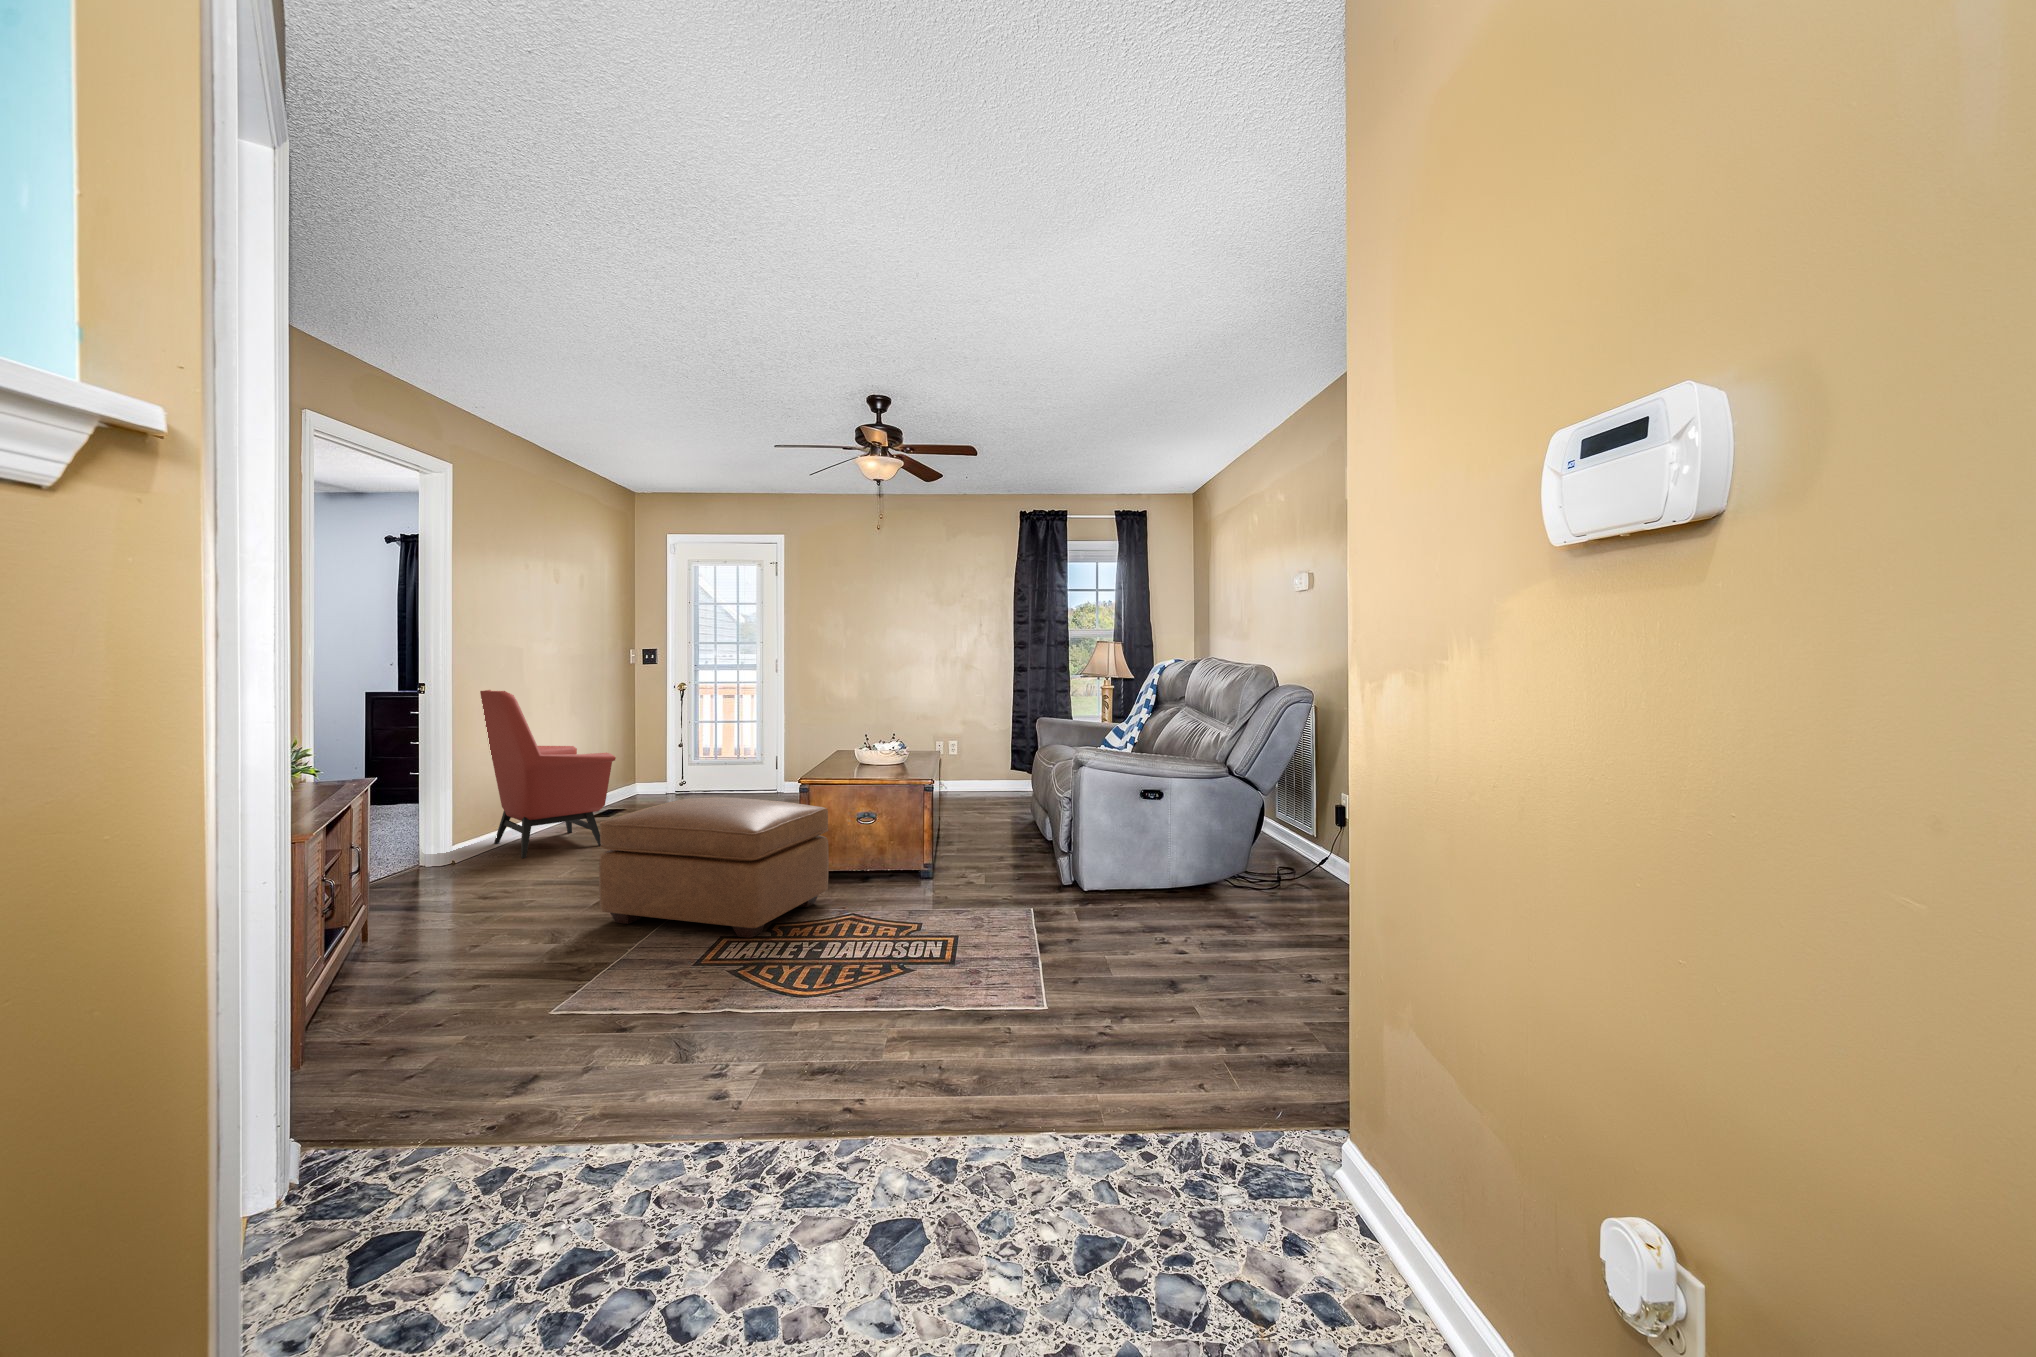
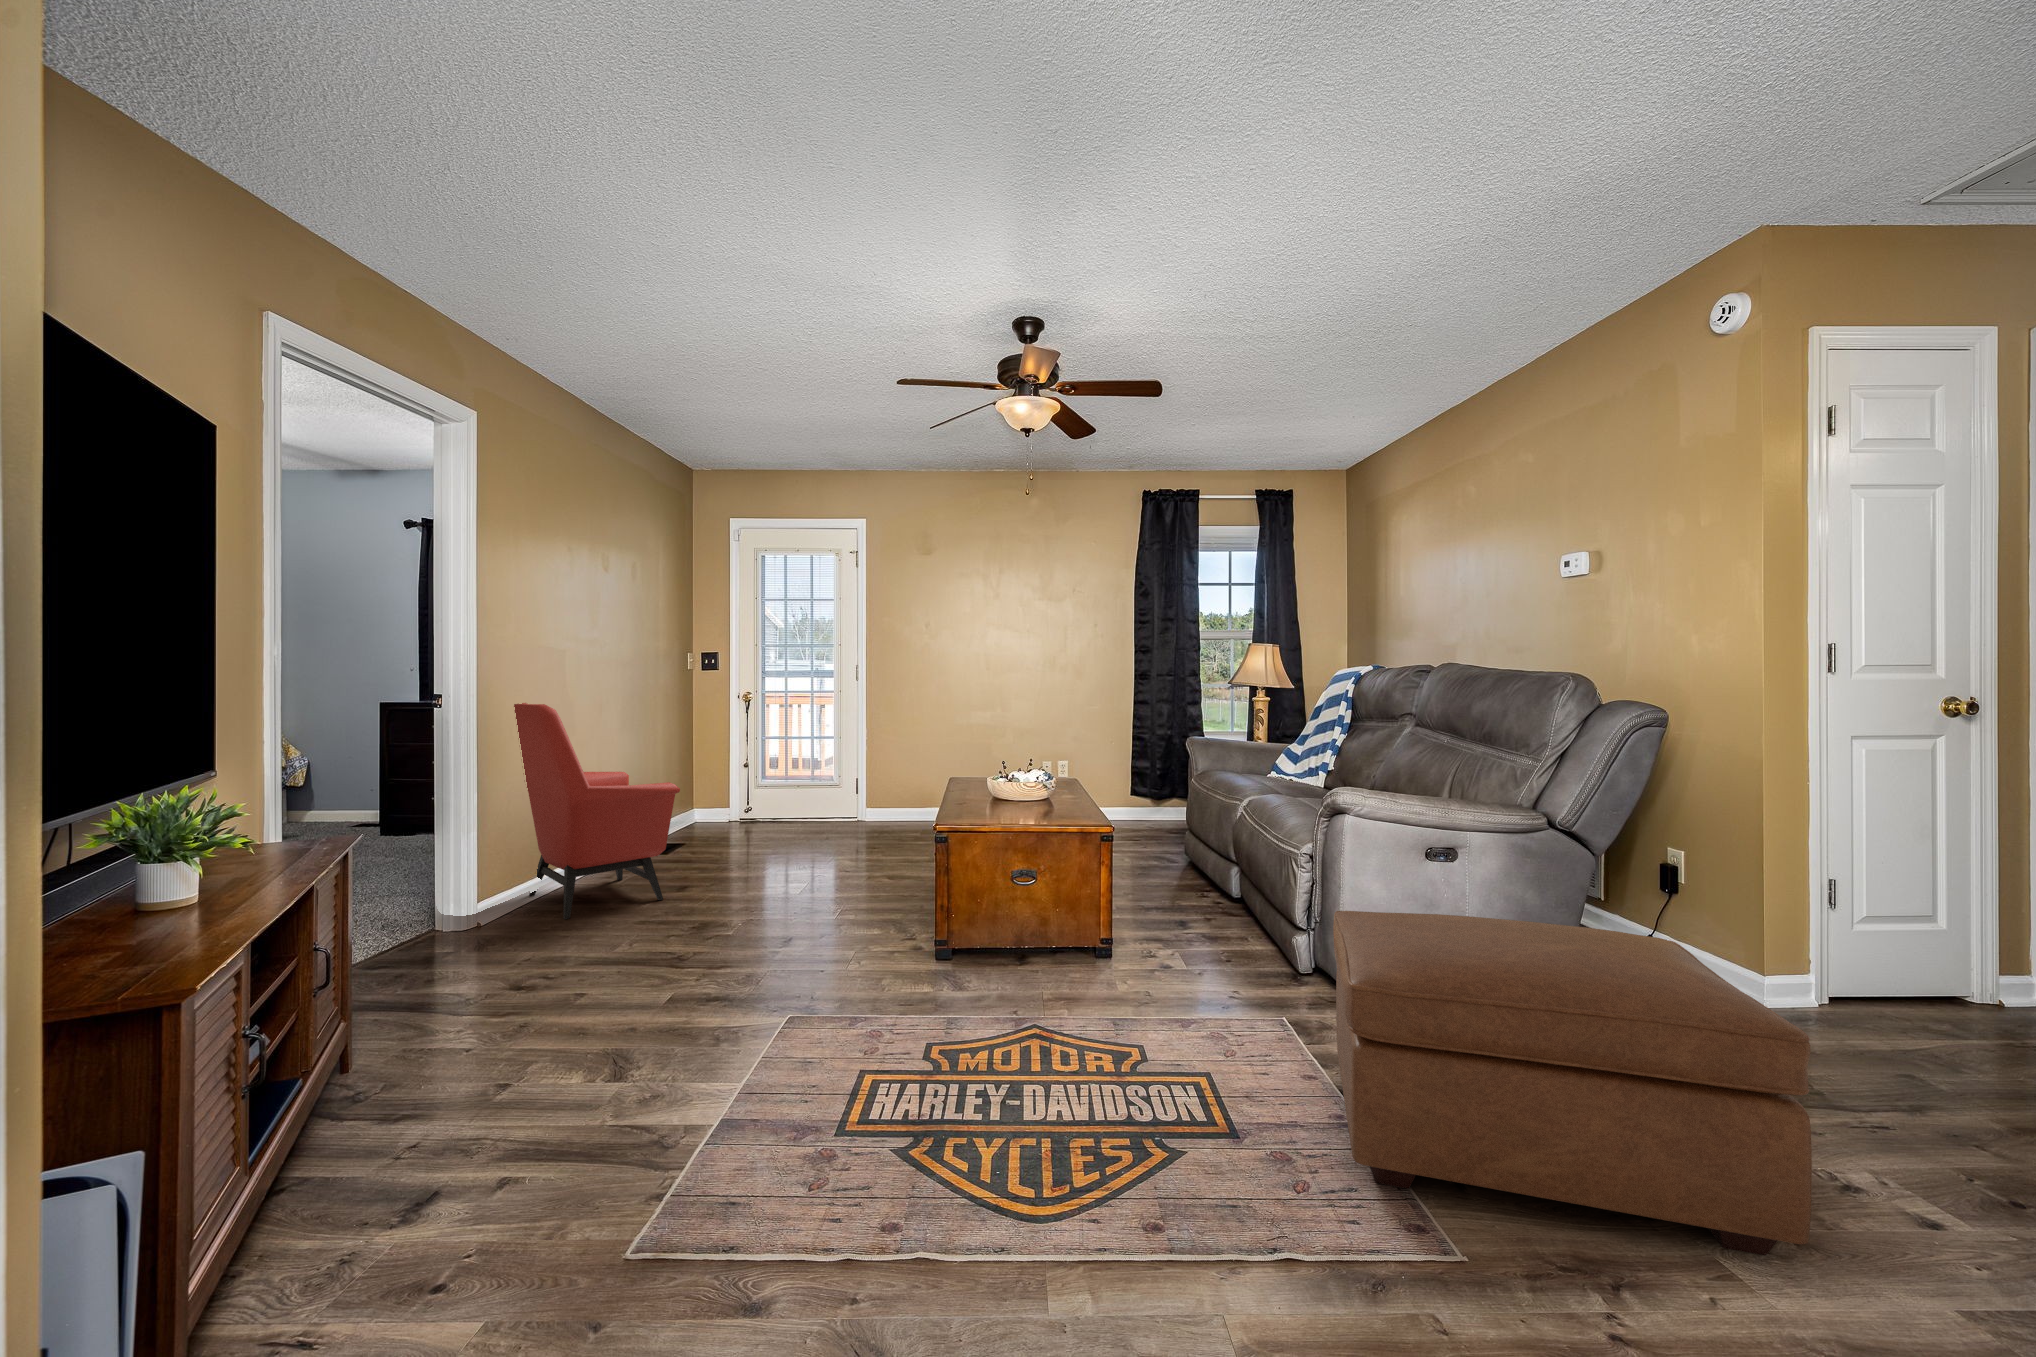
ottoman: present [599,797,829,938] -> present [1333,911,1812,1256]

